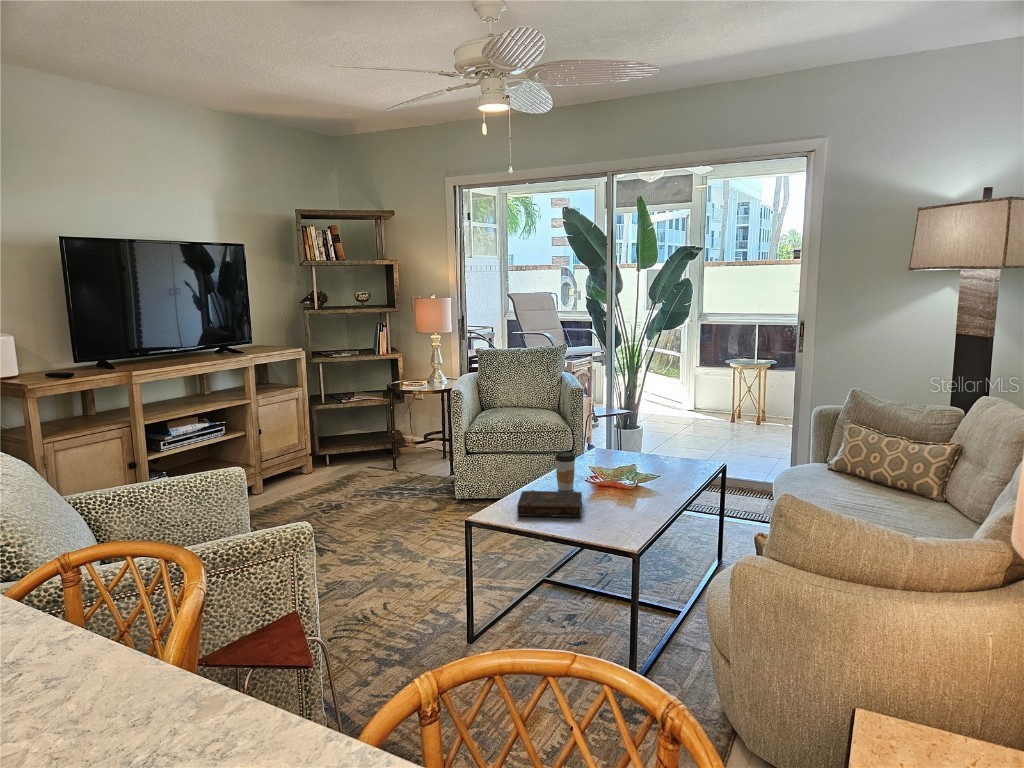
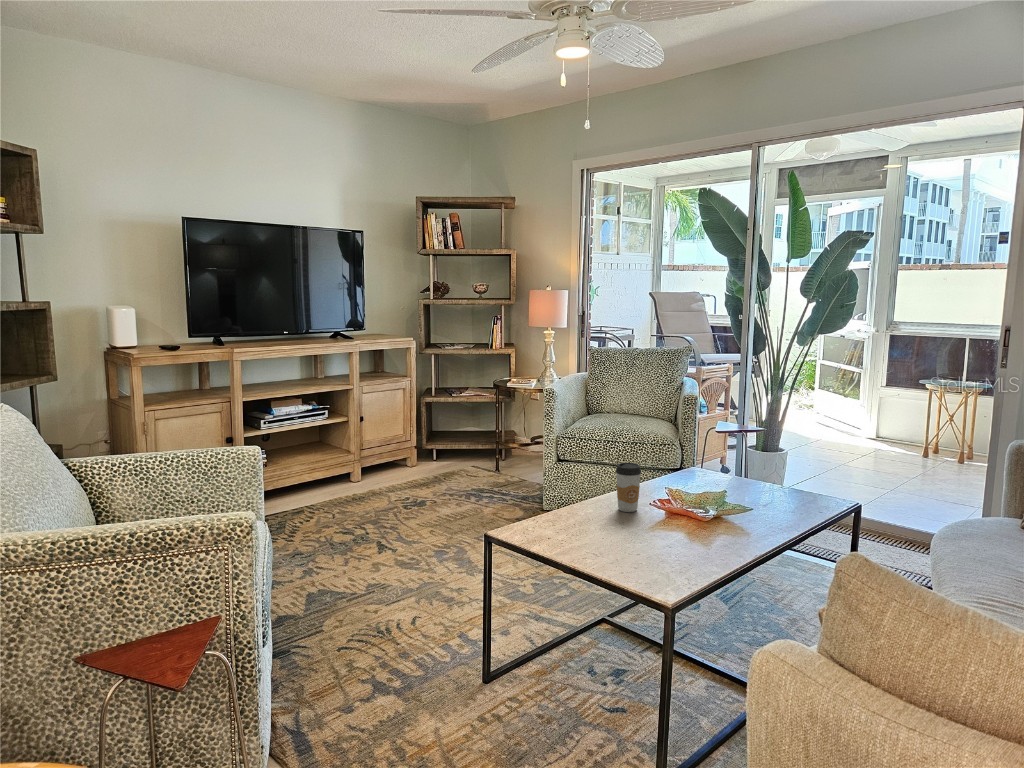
book: present [517,490,582,517] -> none [546,505,638,546]

